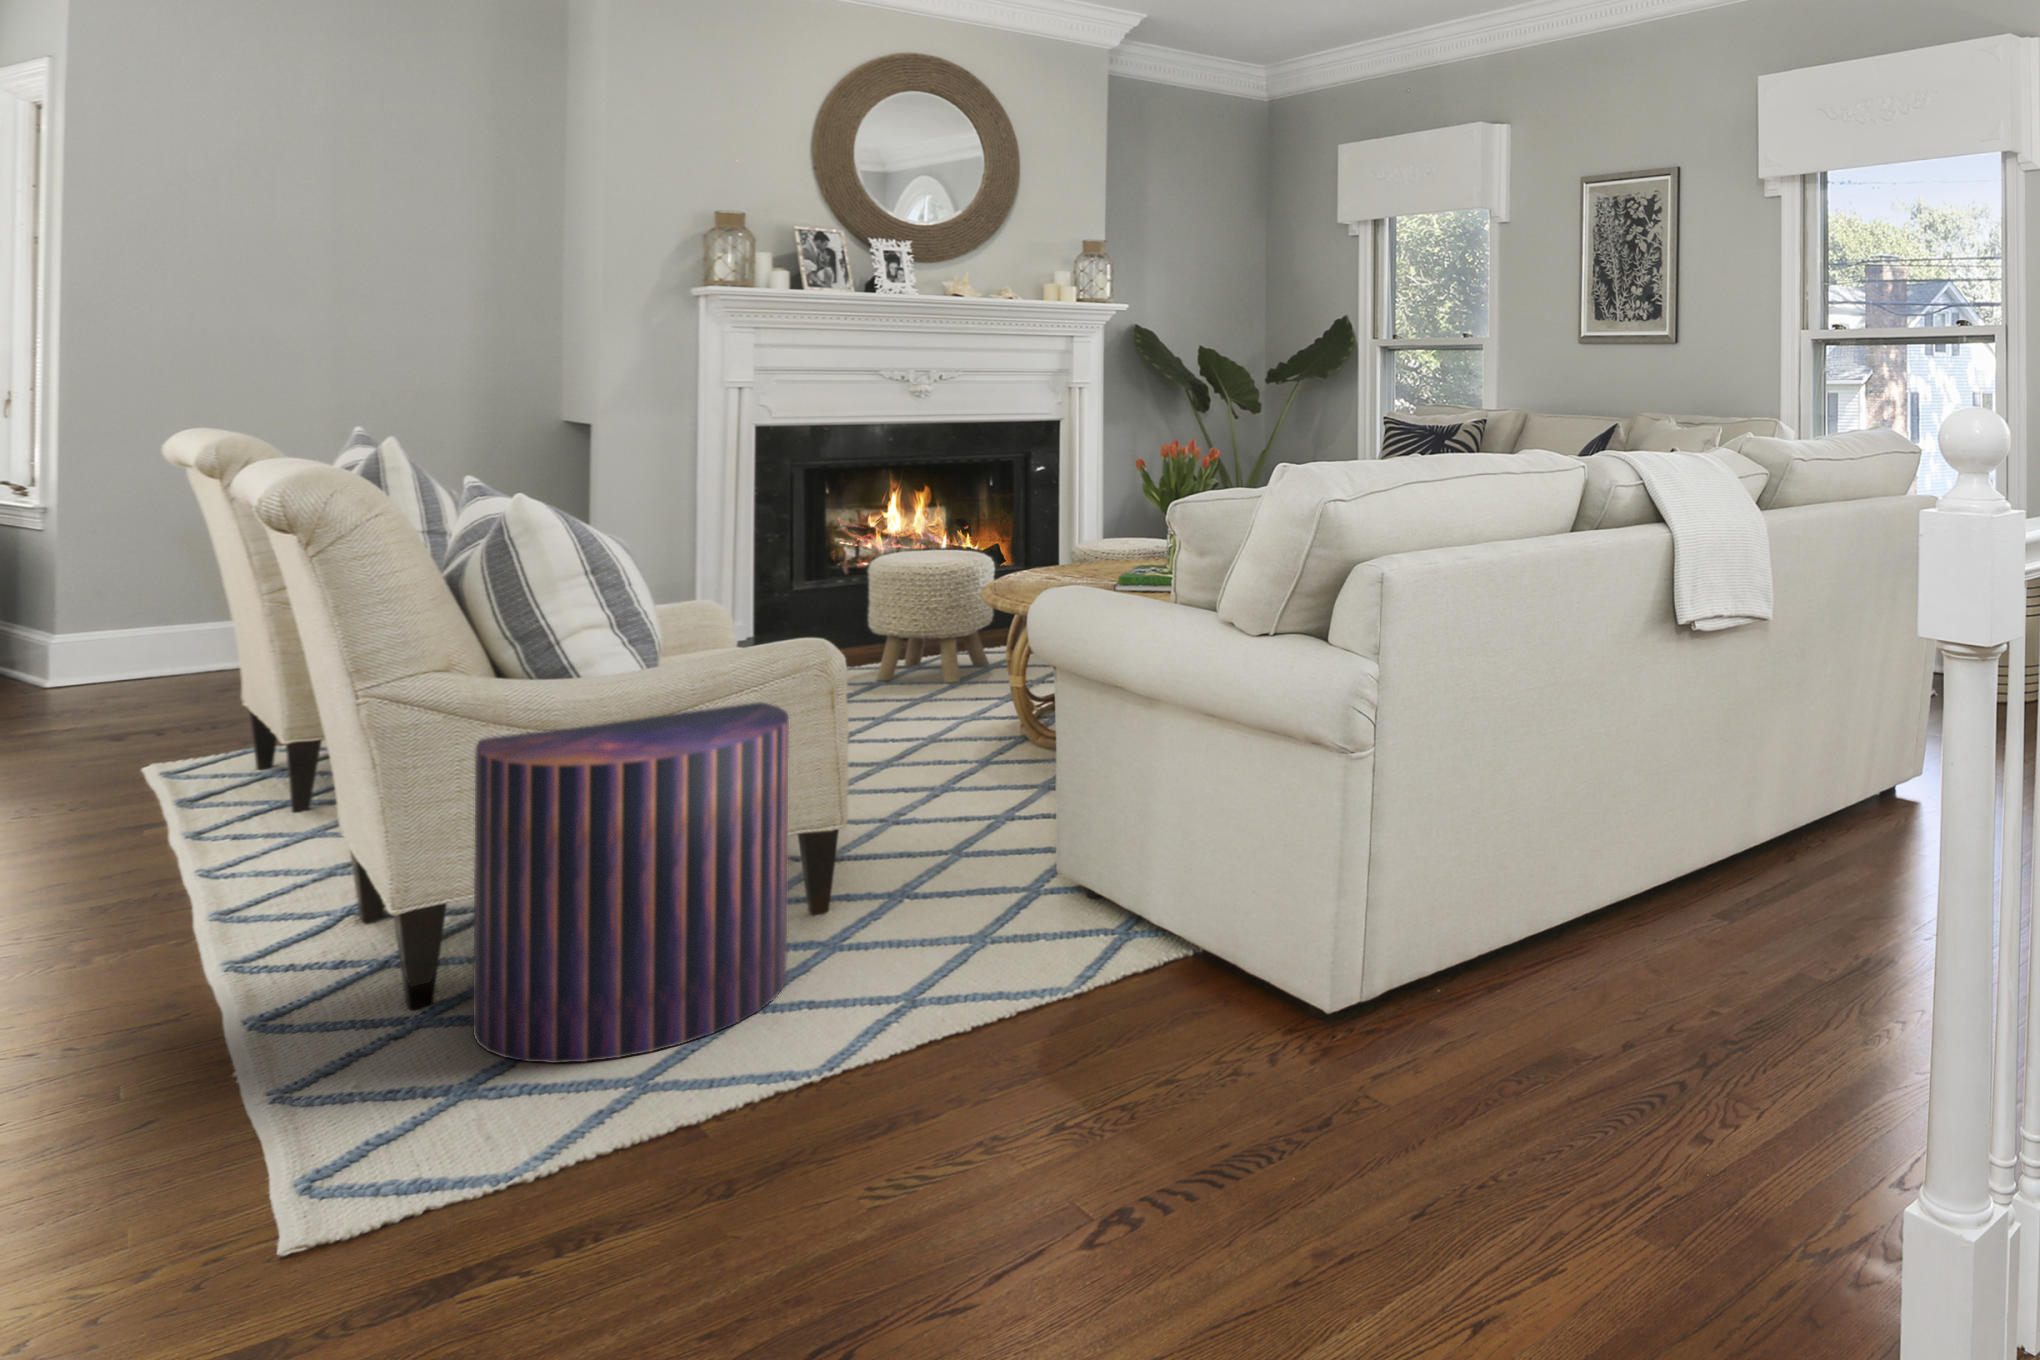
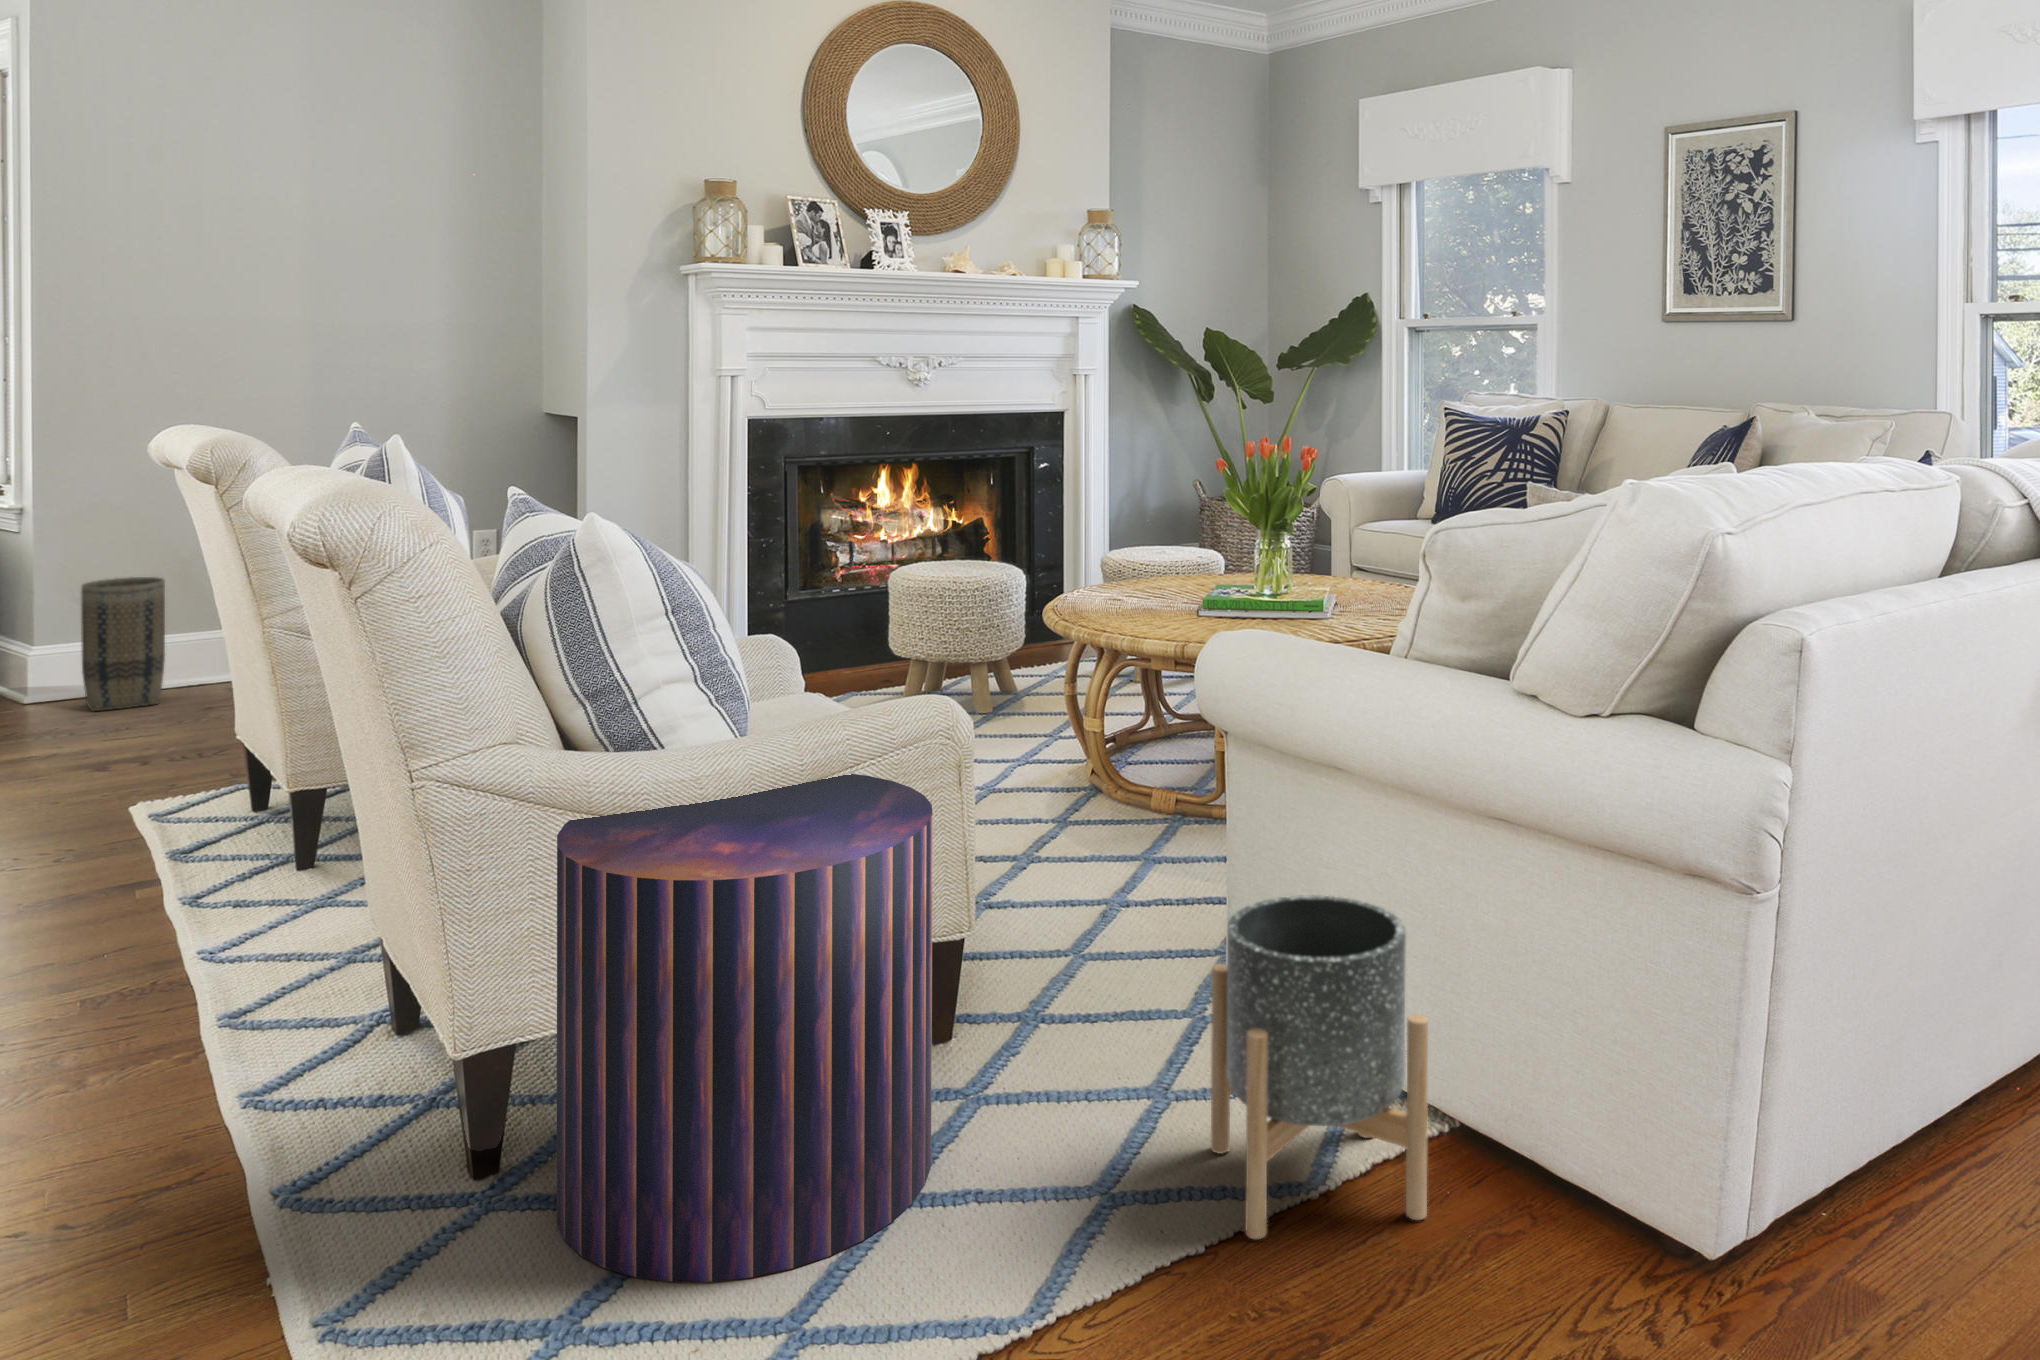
basket: none [101,571,185,694] -> present [81,577,165,711]
planter: none [1005,780,1149,1021] -> present [1211,895,1428,1239]

